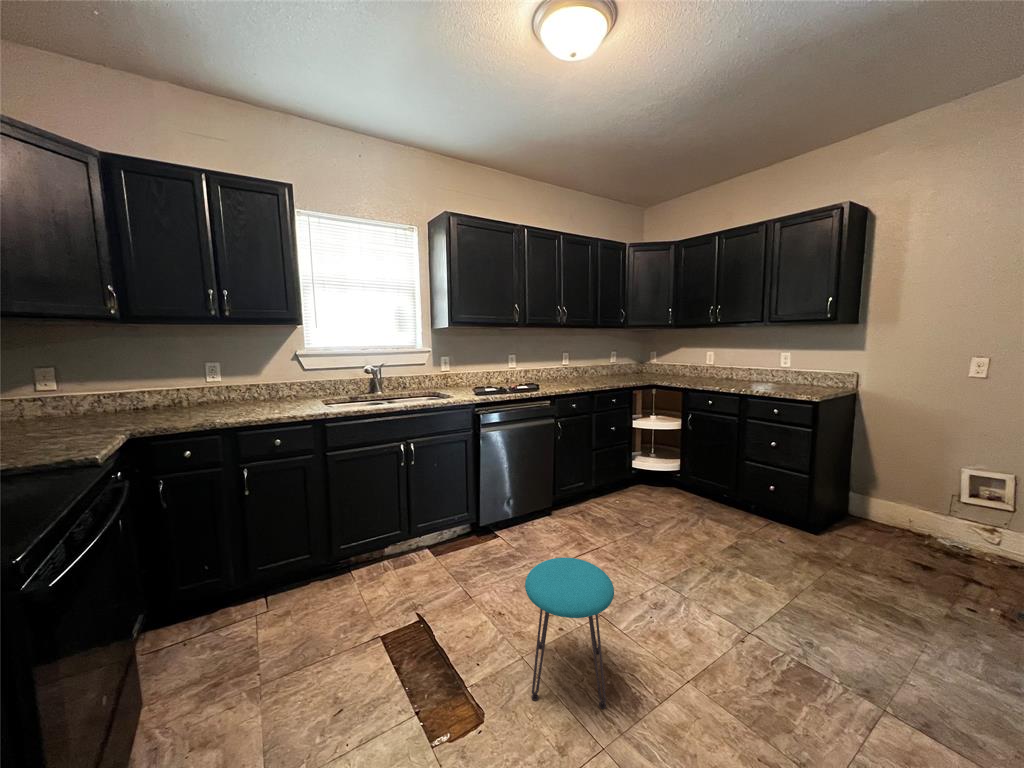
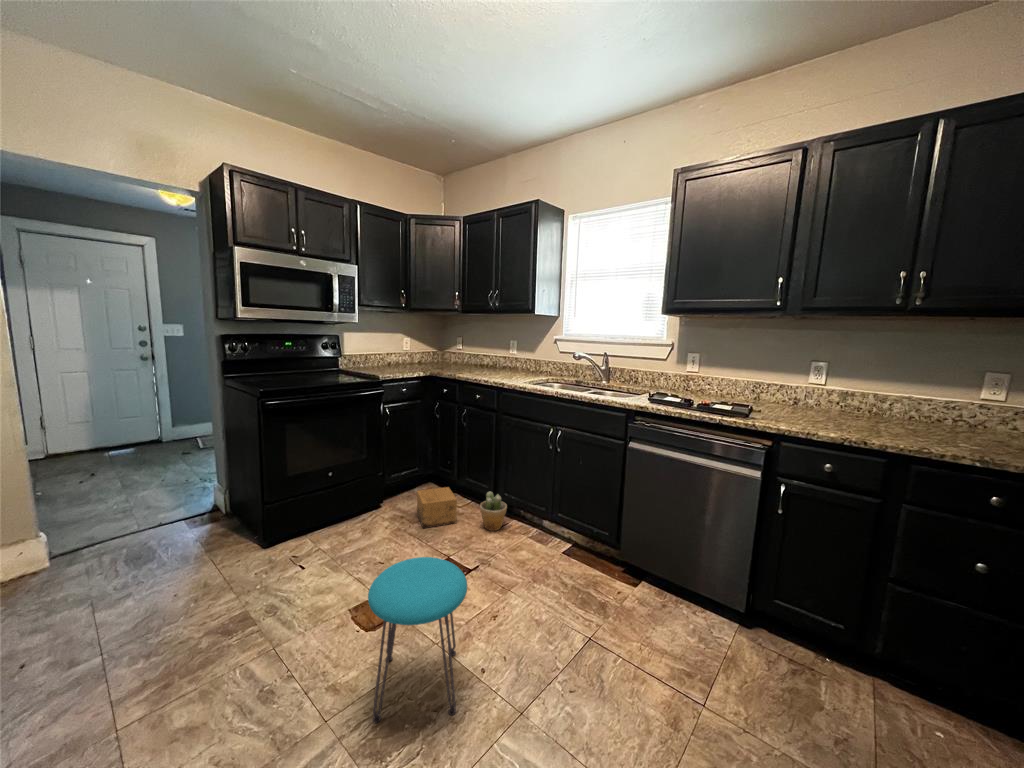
potted plant: none [334,545,370,596] -> present [480,492,507,531]
cardboard box: none [231,587,313,663] -> present [417,487,457,528]

